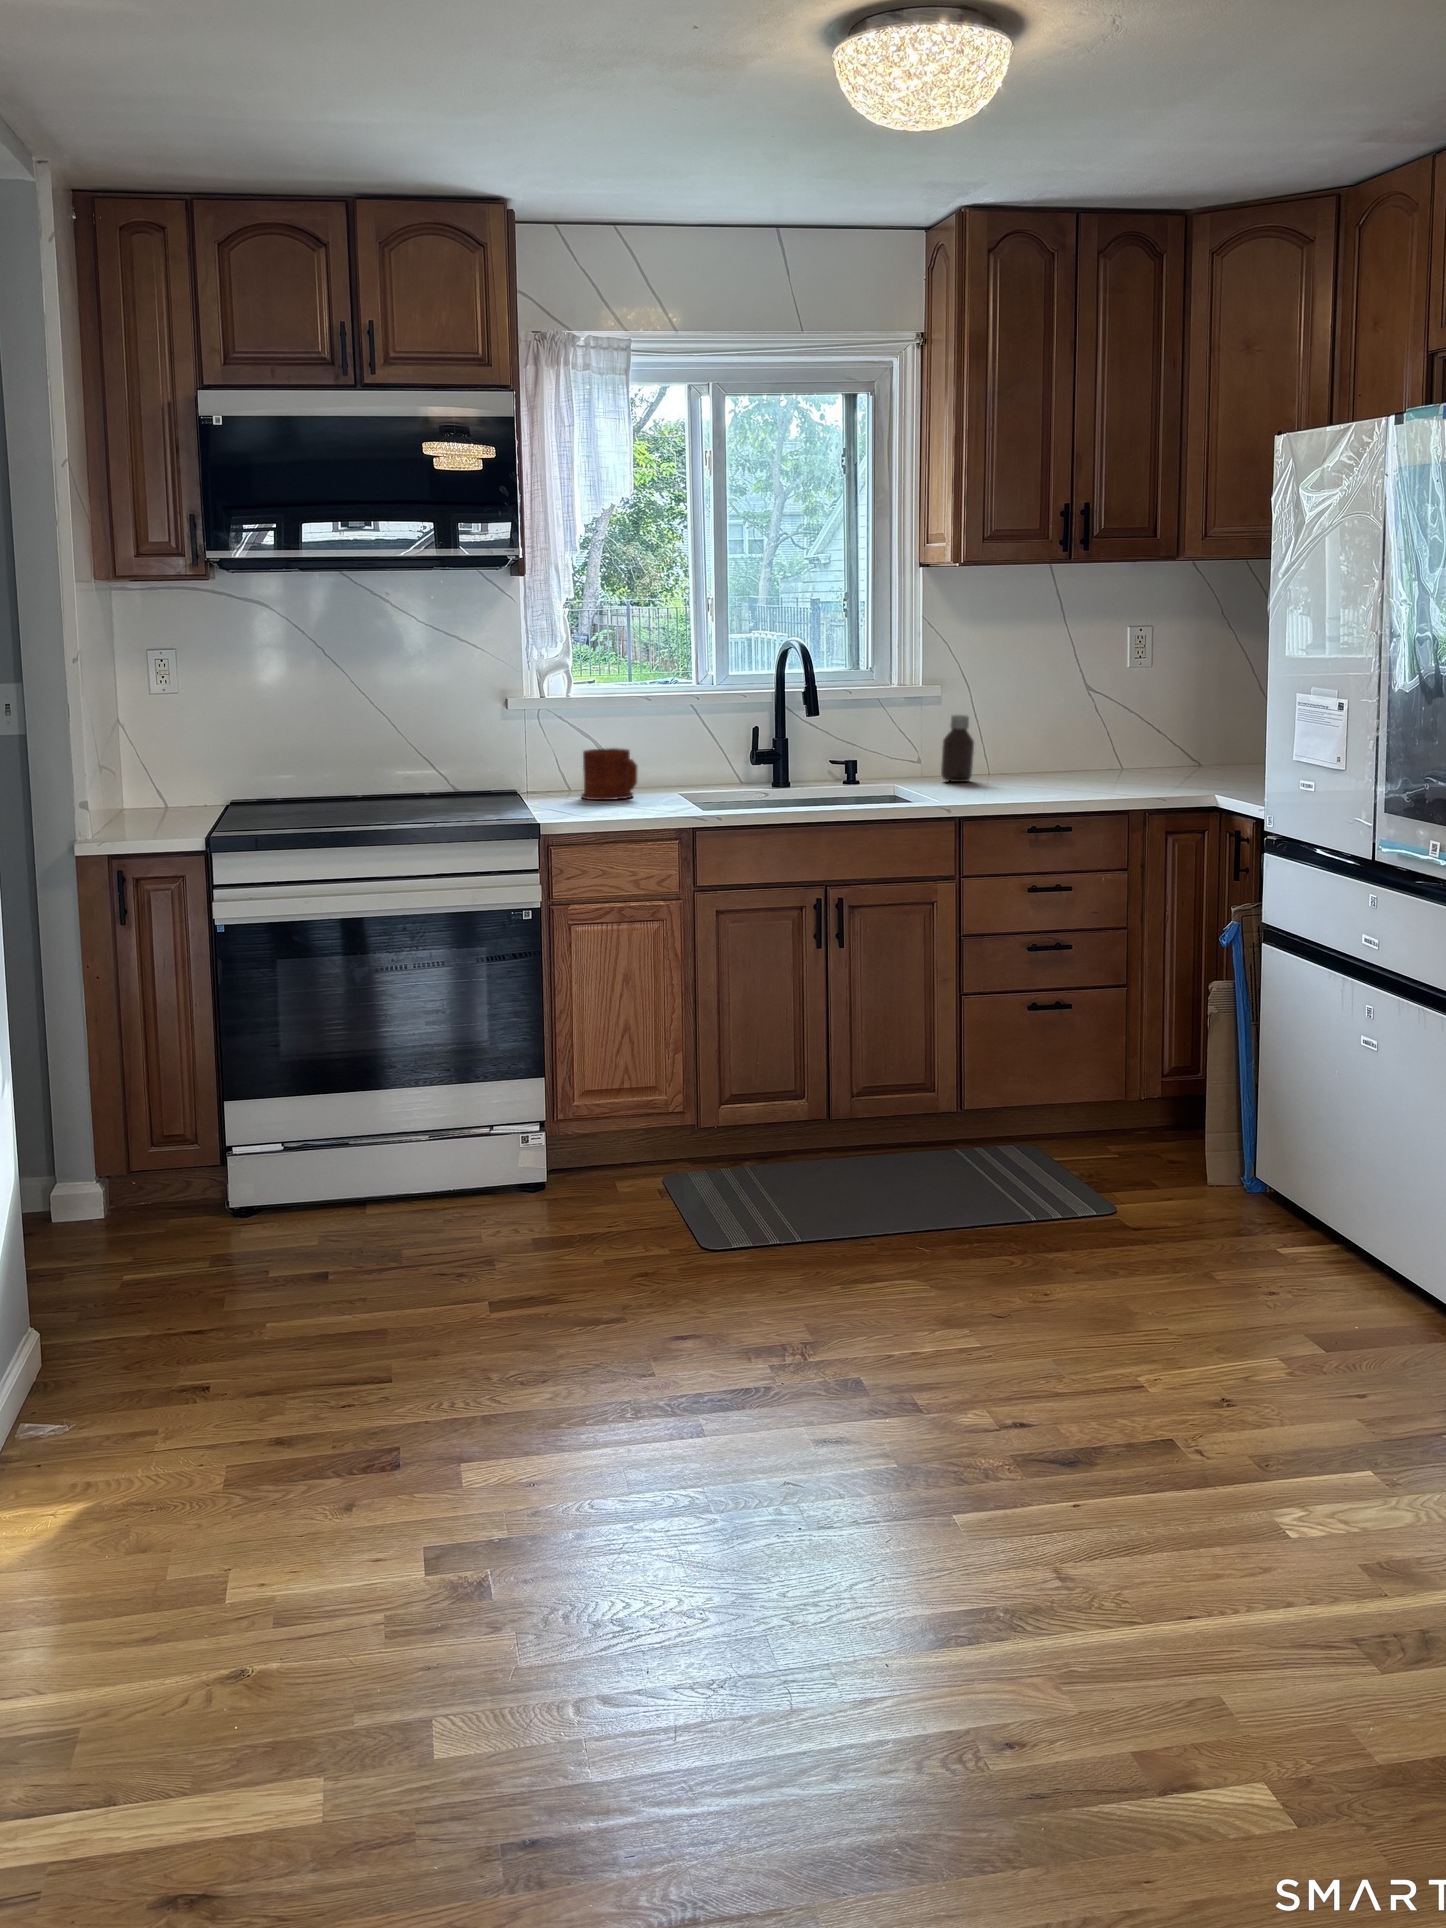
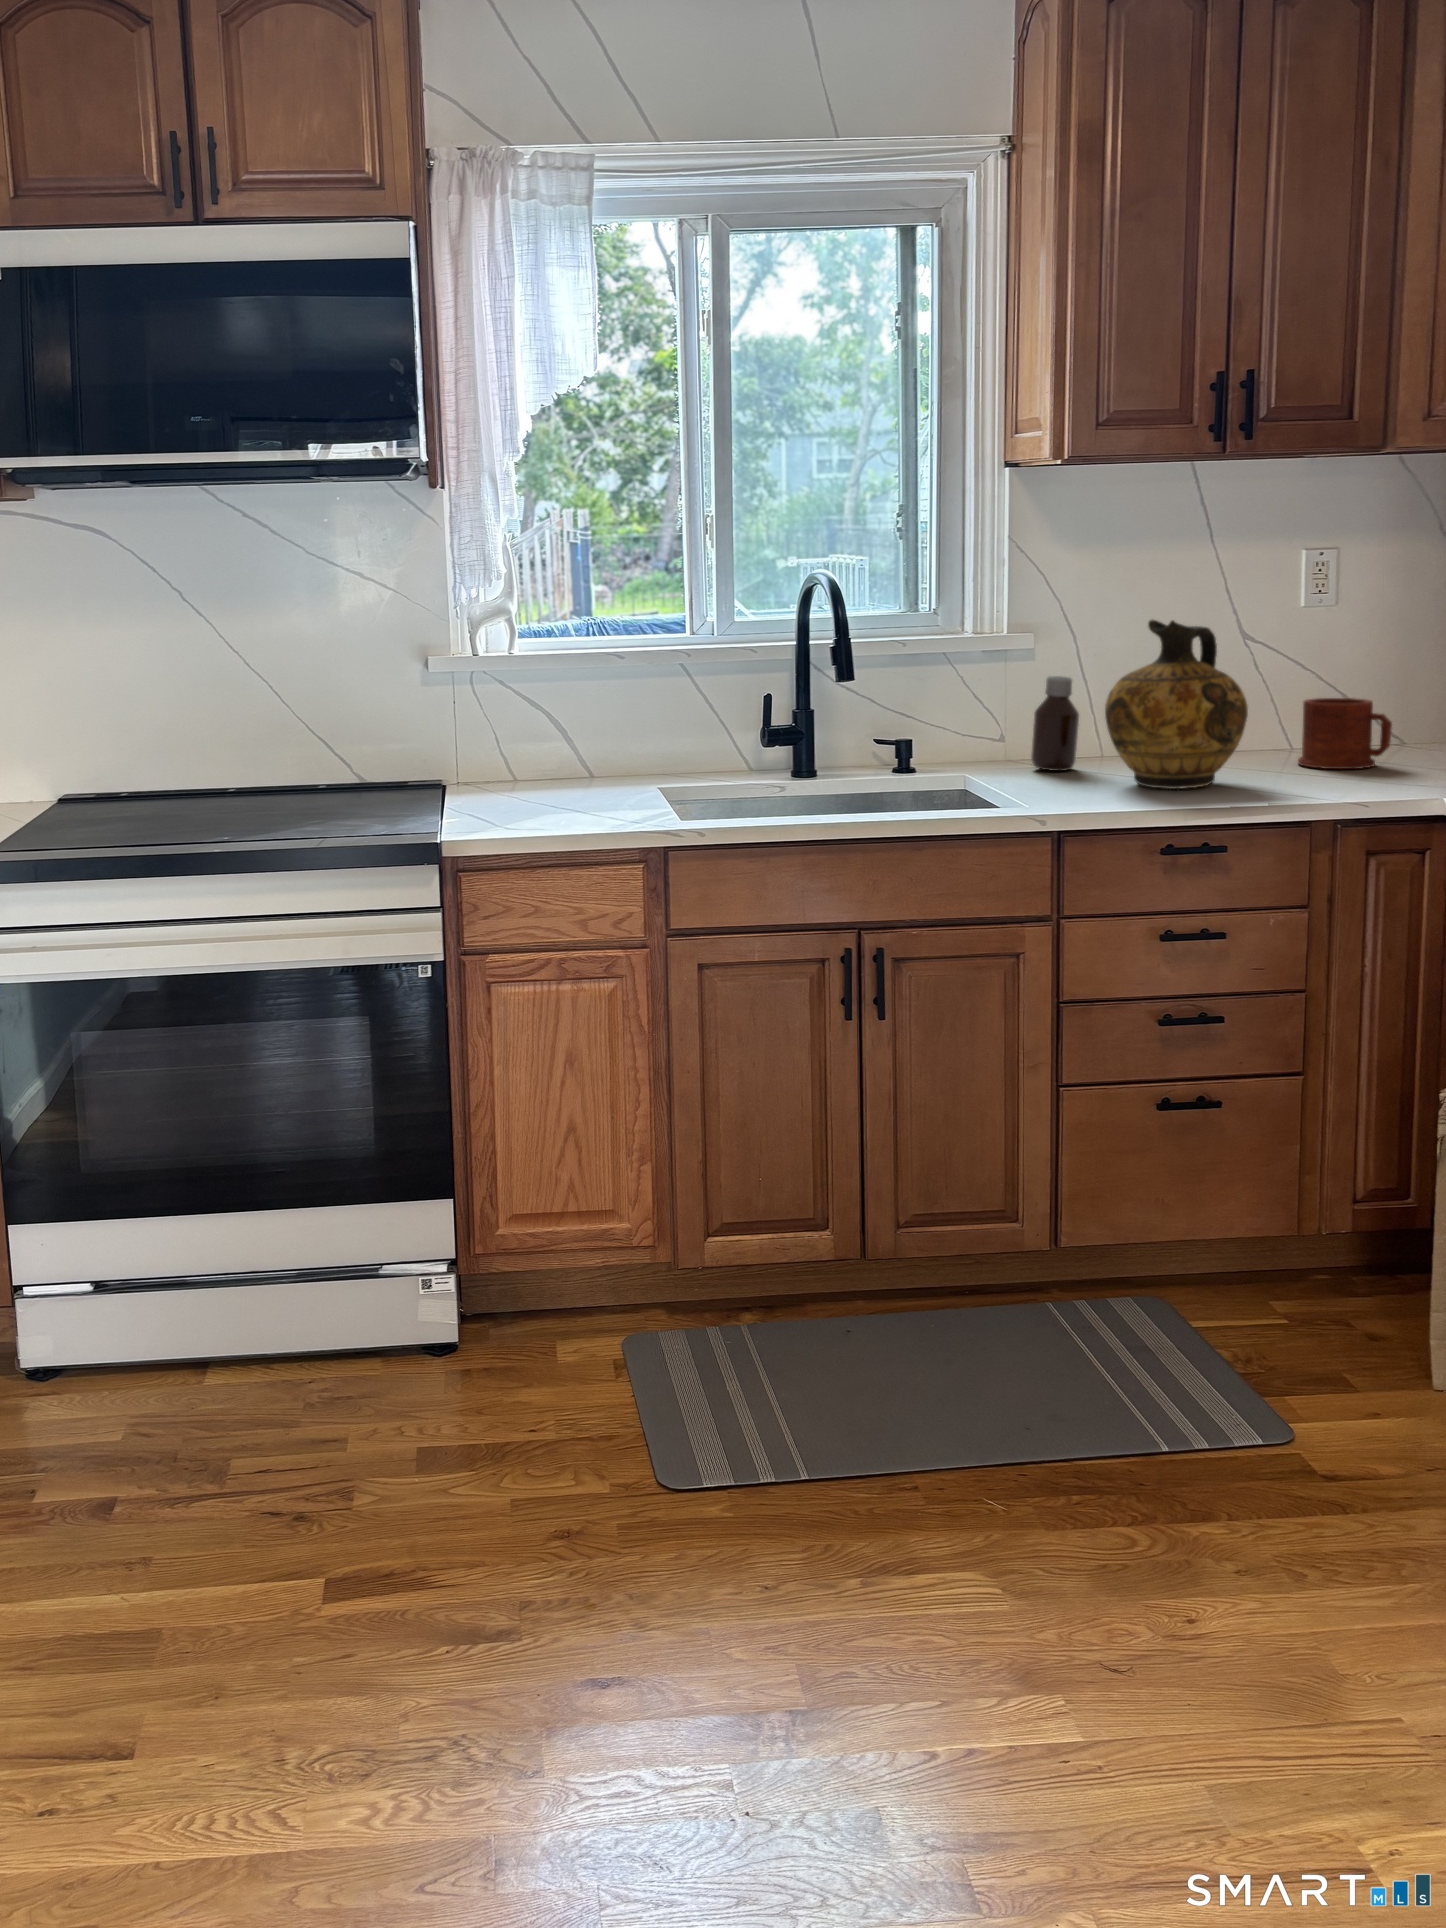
ceramic jug: none [992,673,1088,790] -> present [1105,620,1248,789]
mug: present [582,748,637,800] -> present [1298,698,1392,769]

